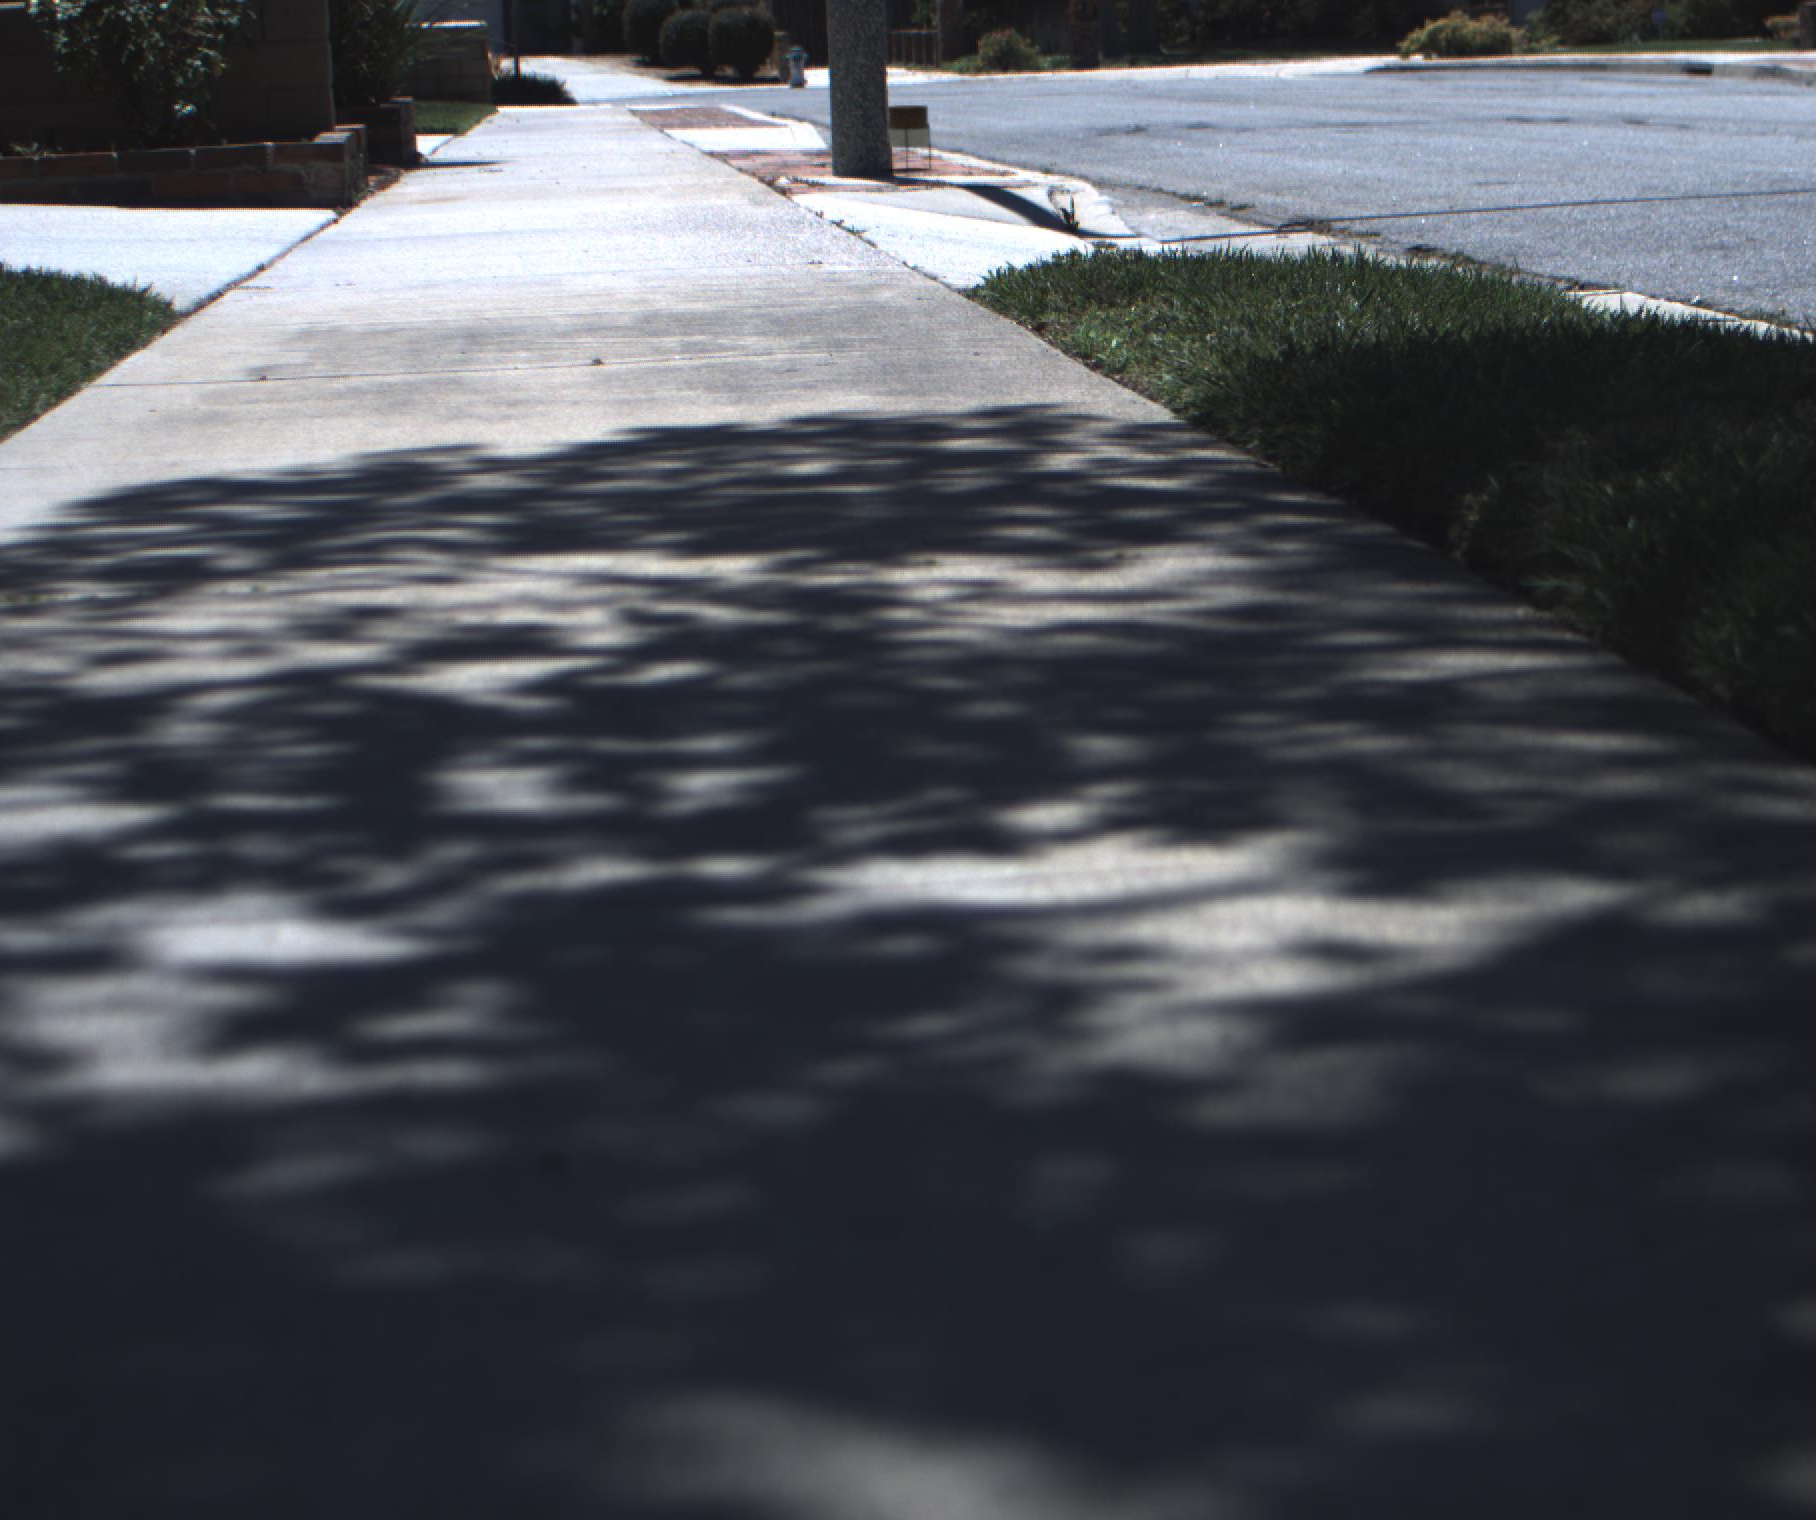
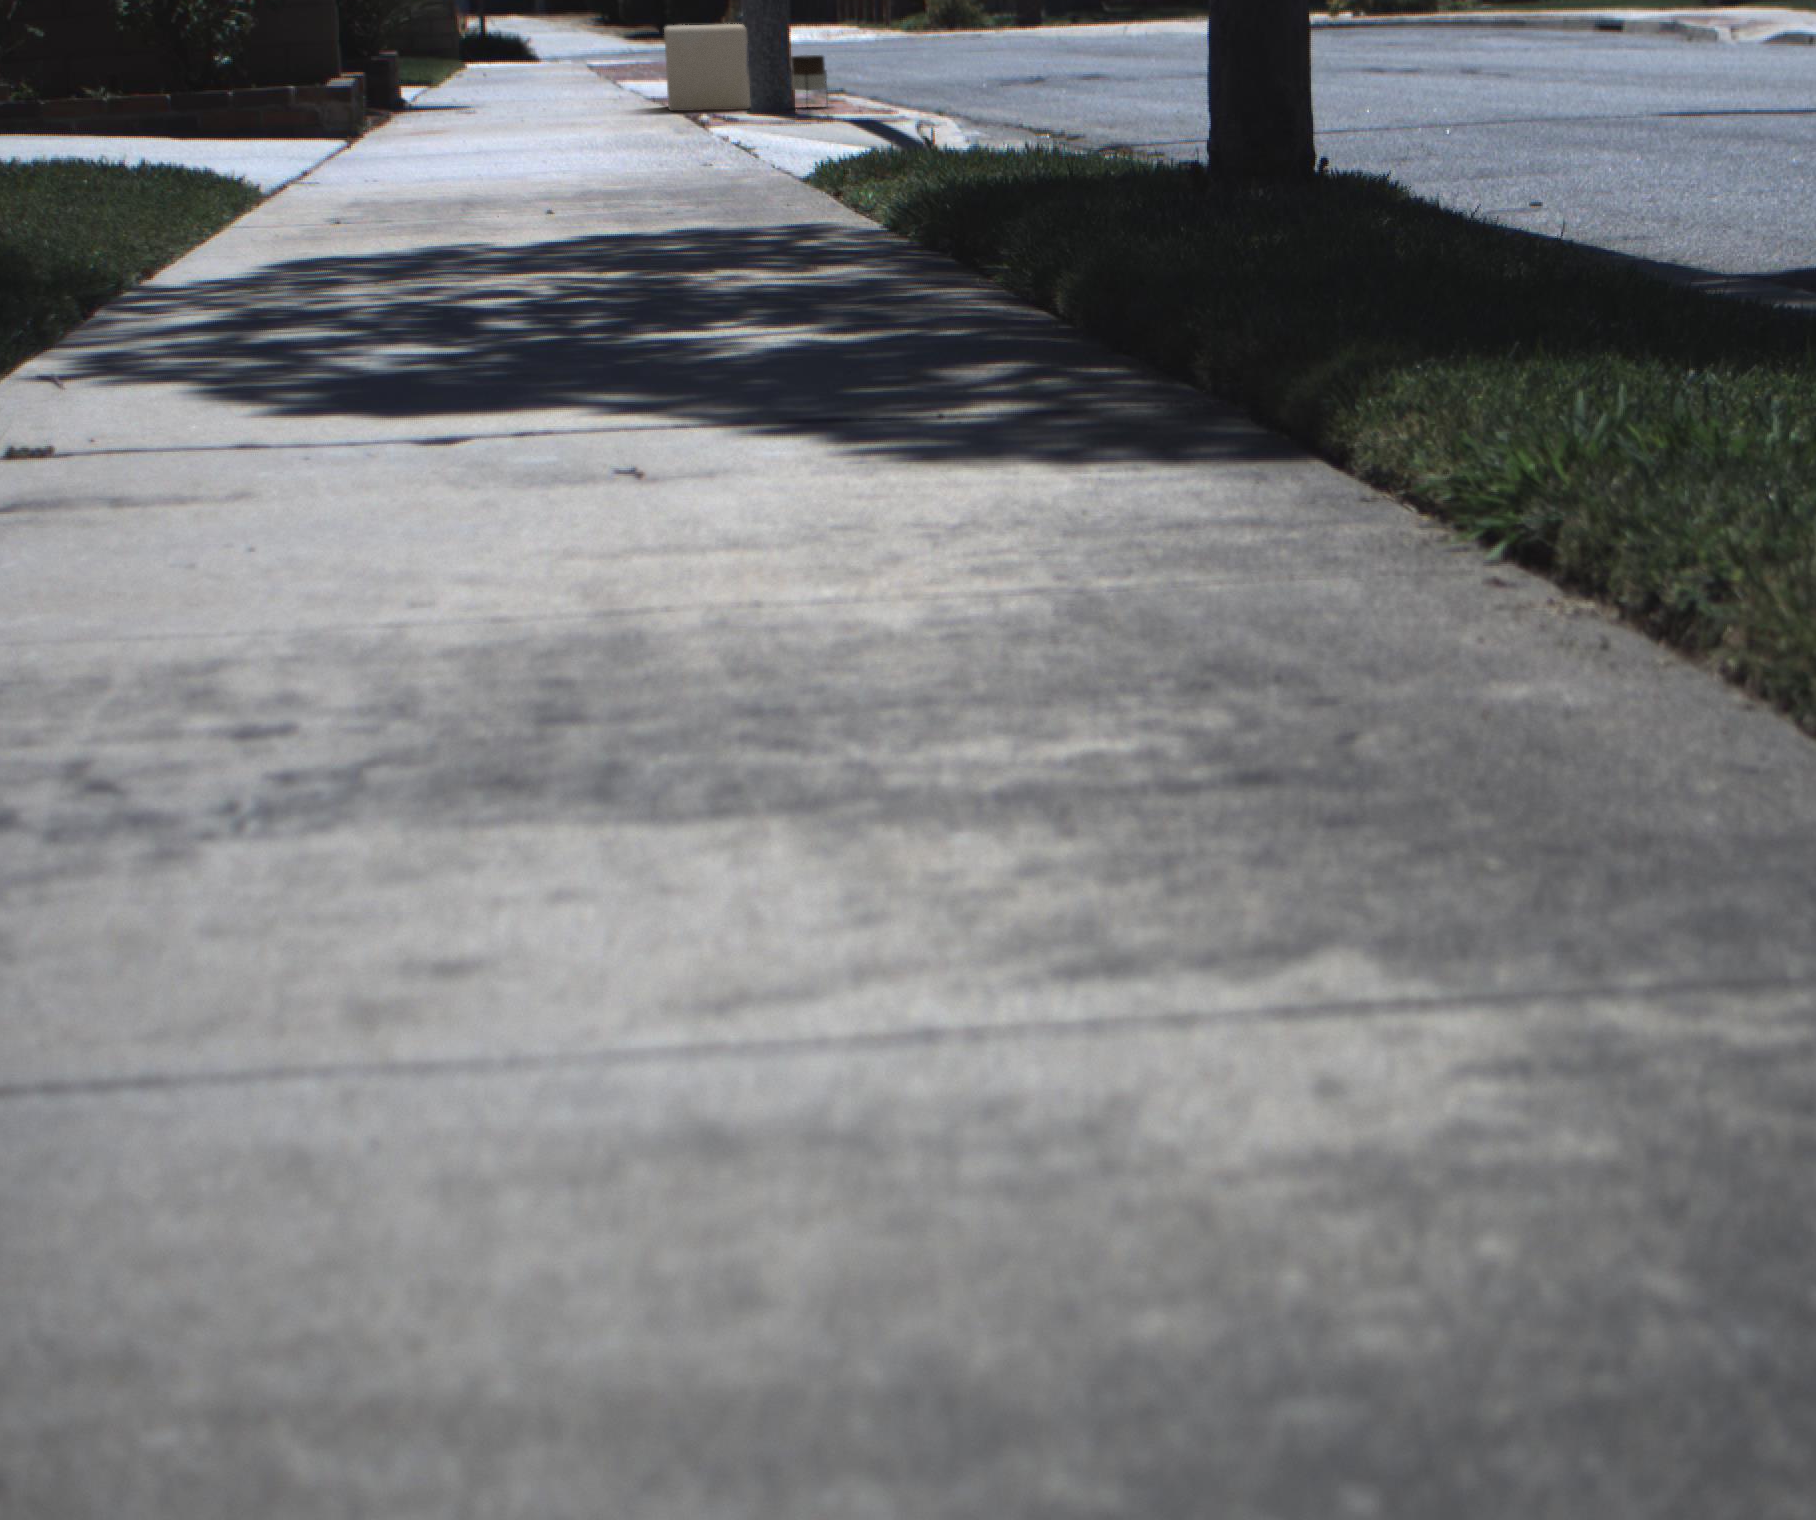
cardboard box: none [731,67,837,173] -> present [664,24,751,111]

